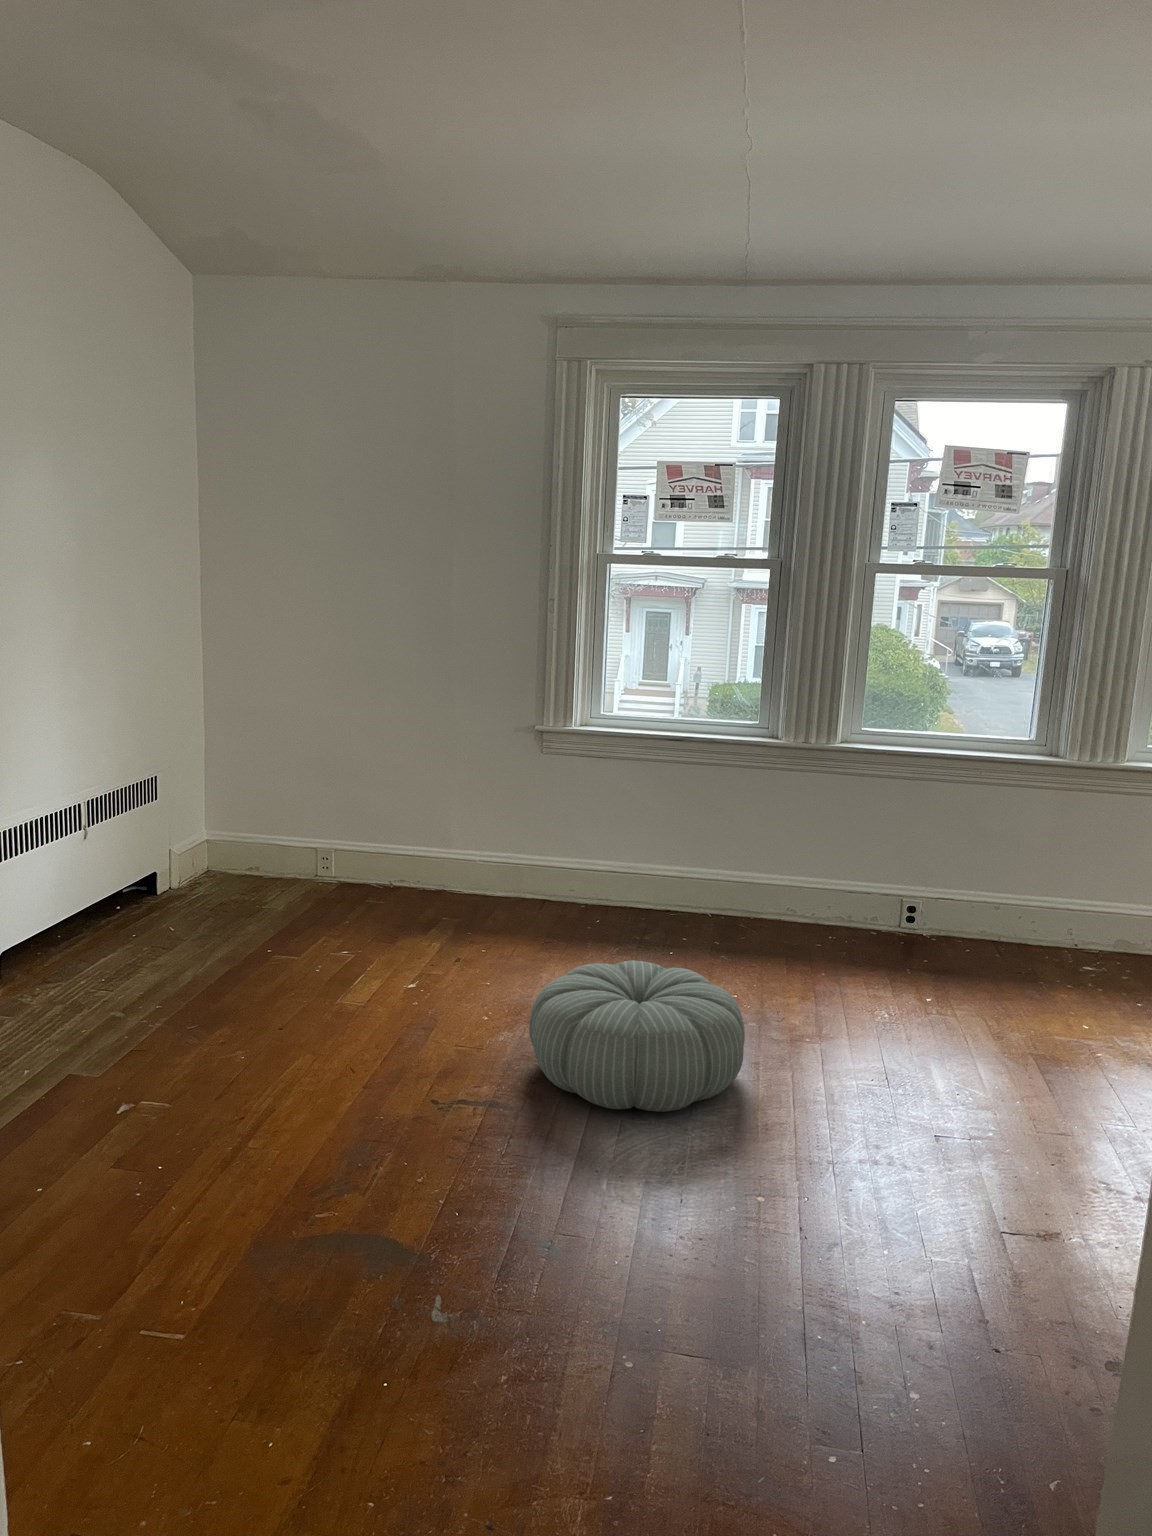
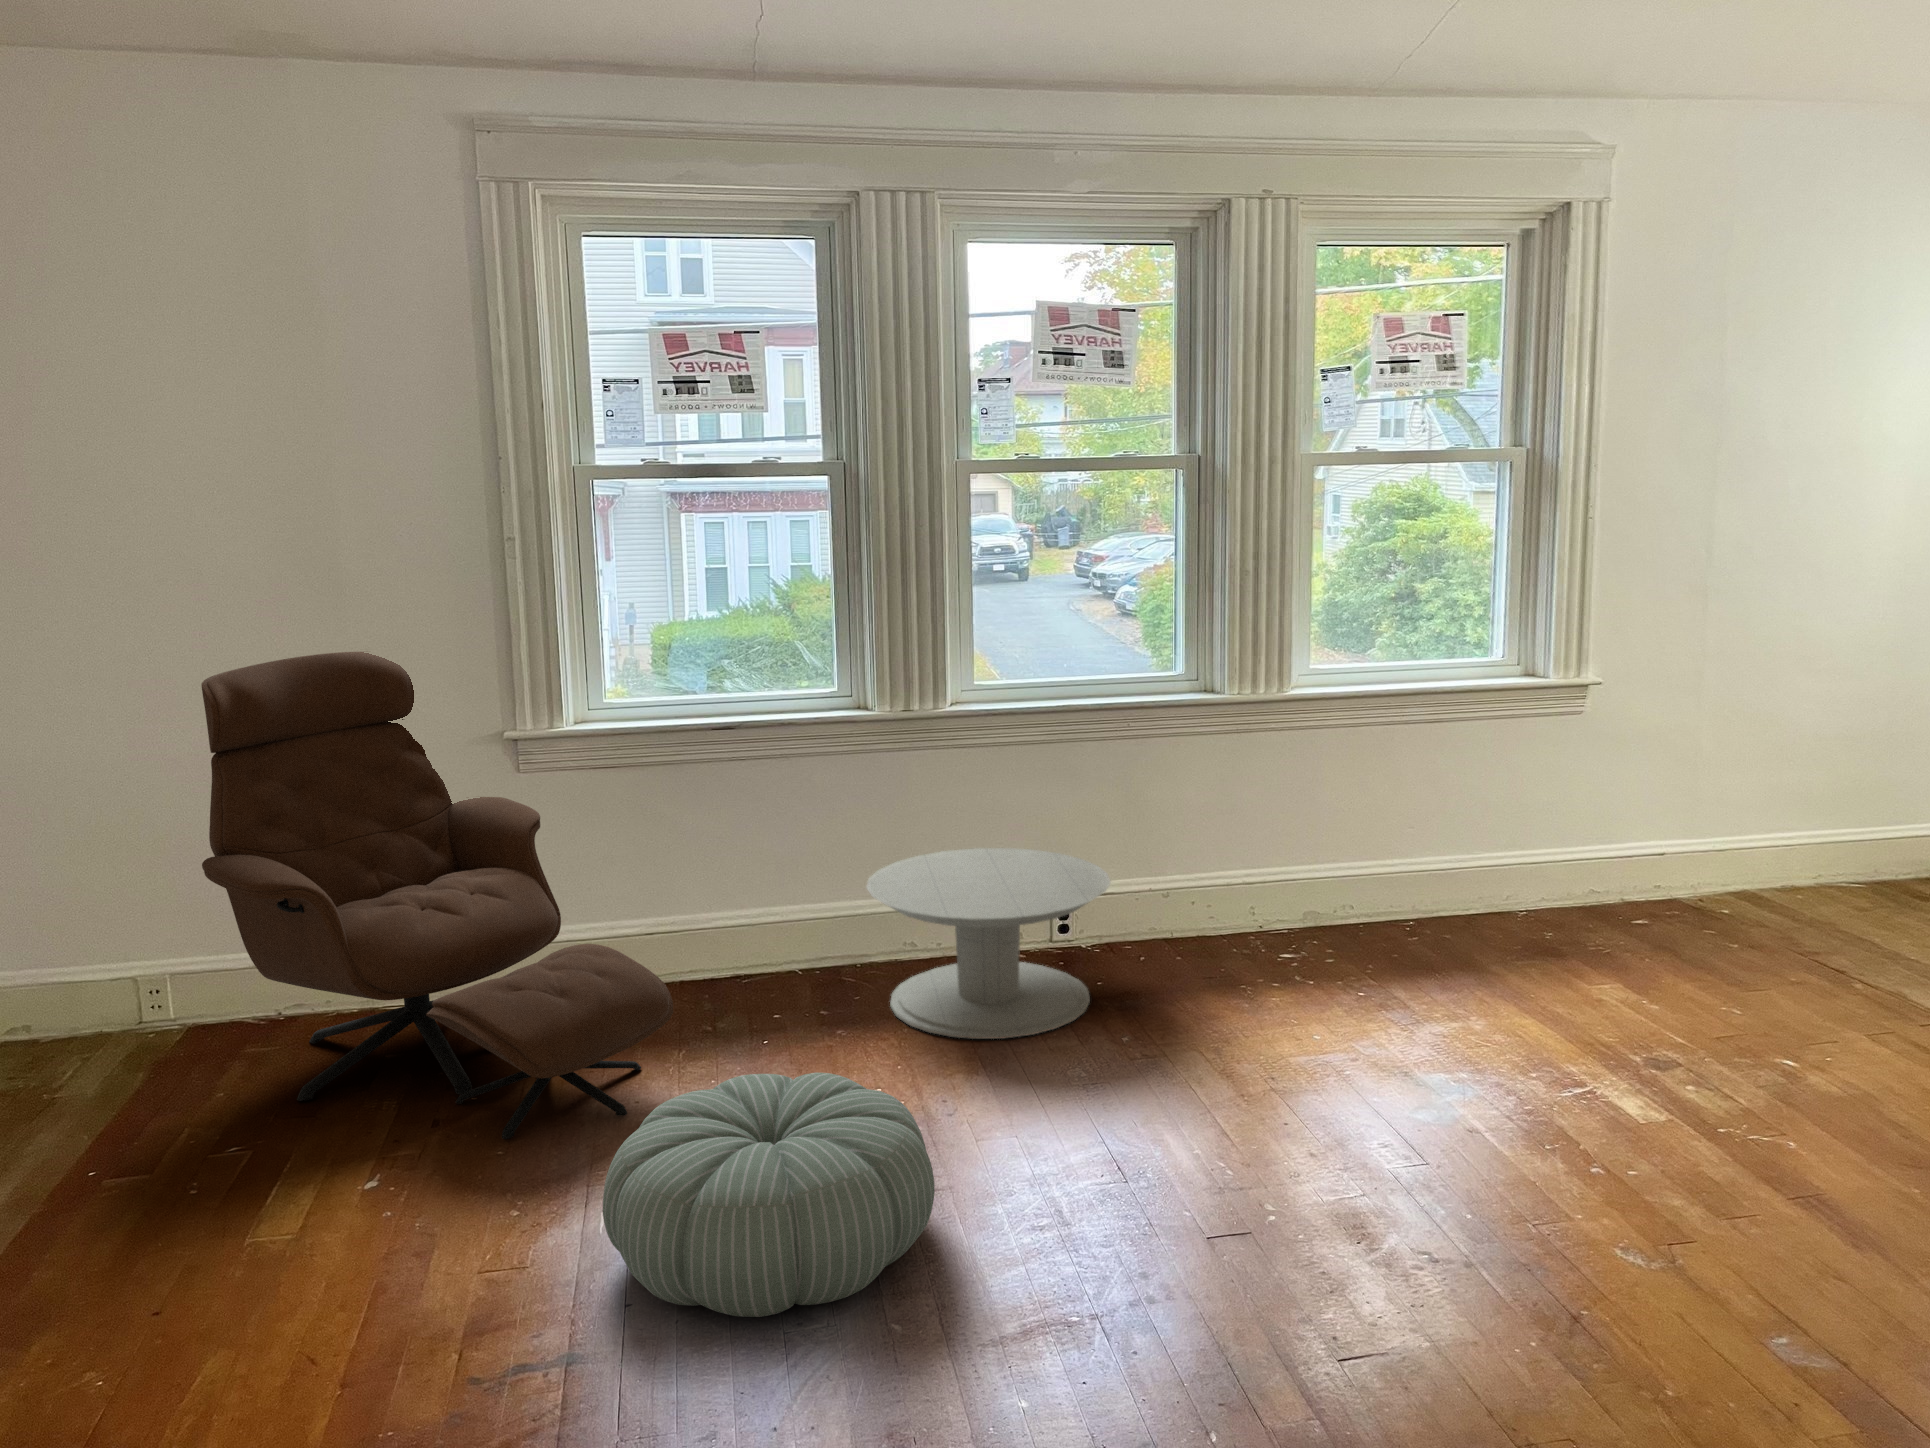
lounge chair: none [352,663,611,979] -> present [202,652,673,1139]
side table: none [757,848,941,985] -> present [867,848,1110,1039]

